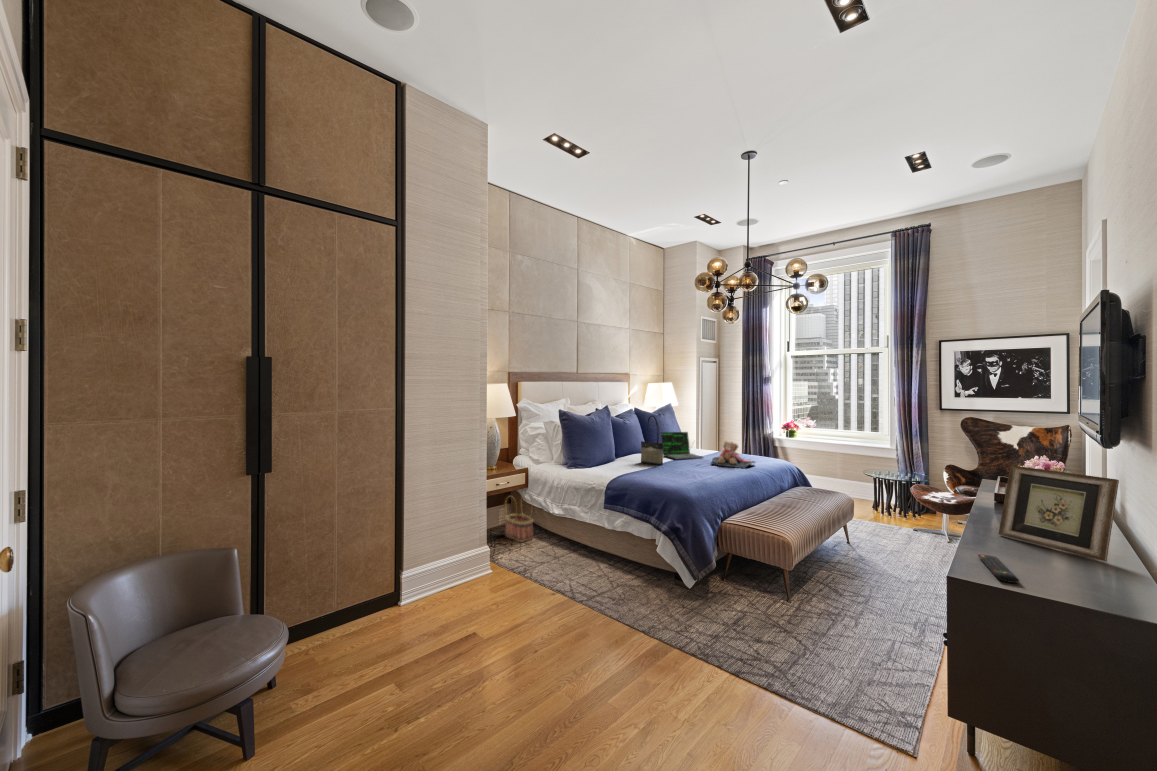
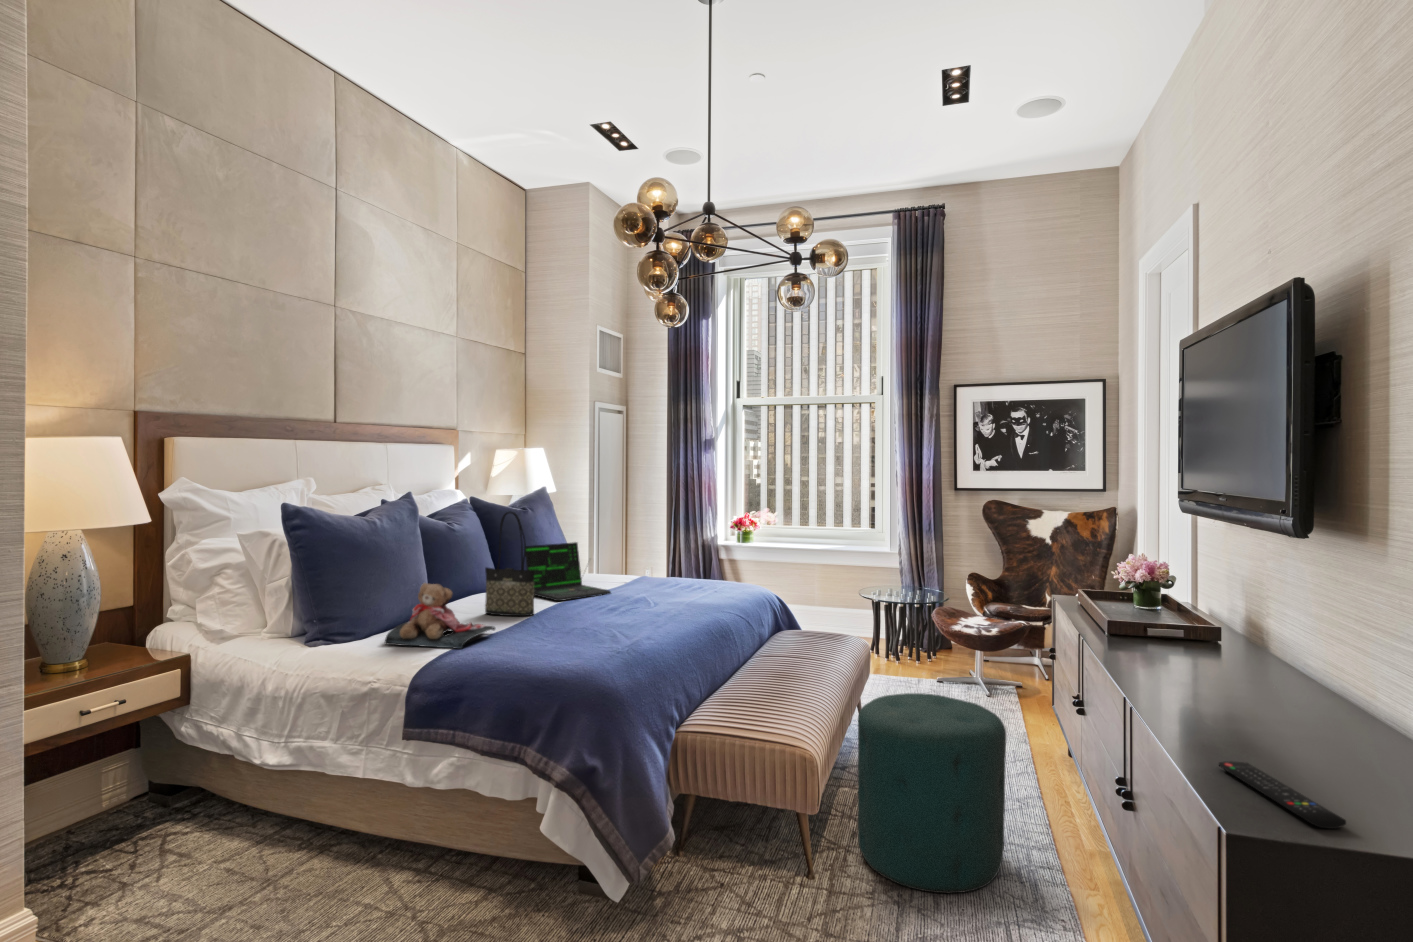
teddy bear: present [712,441,755,468] -> present [385,583,495,649]
picture frame: present [998,465,1119,561] -> none [1184,577,1369,739]
basket: present [505,494,533,542] -> none [122,717,211,847]
ottoman: none [820,520,908,625] -> present [858,693,1006,893]

